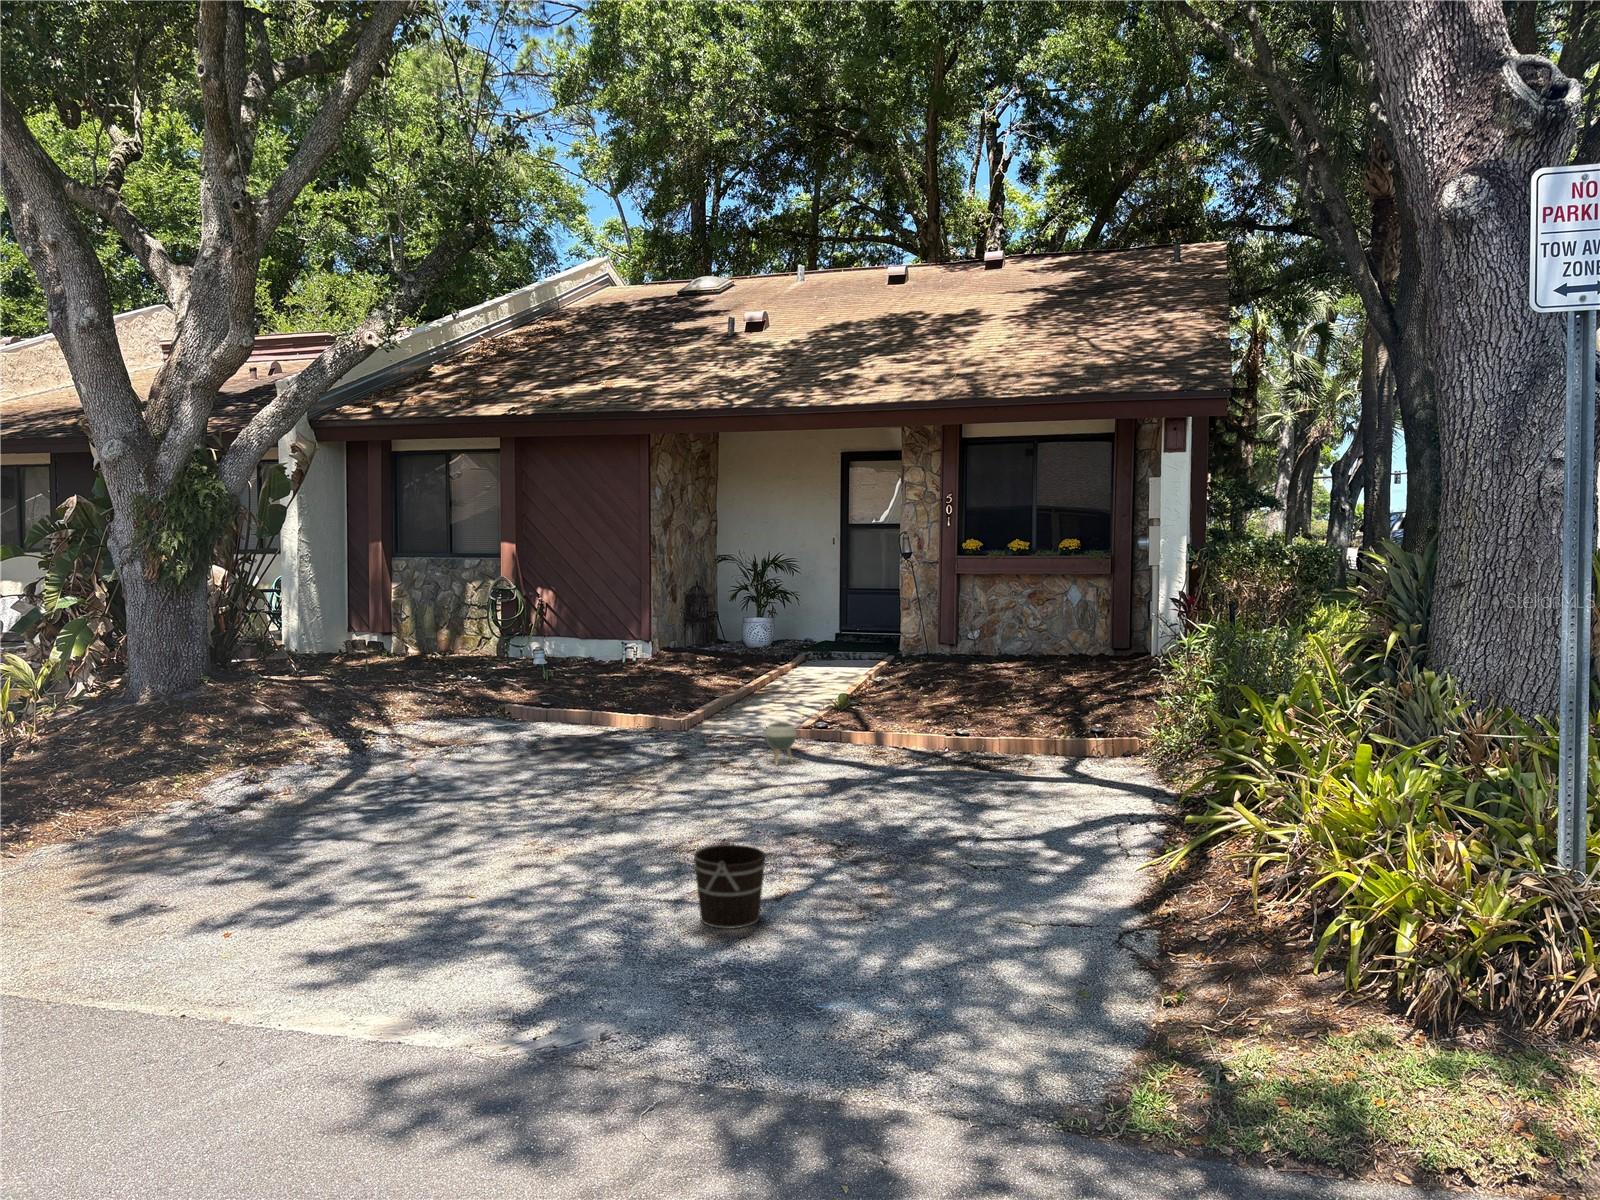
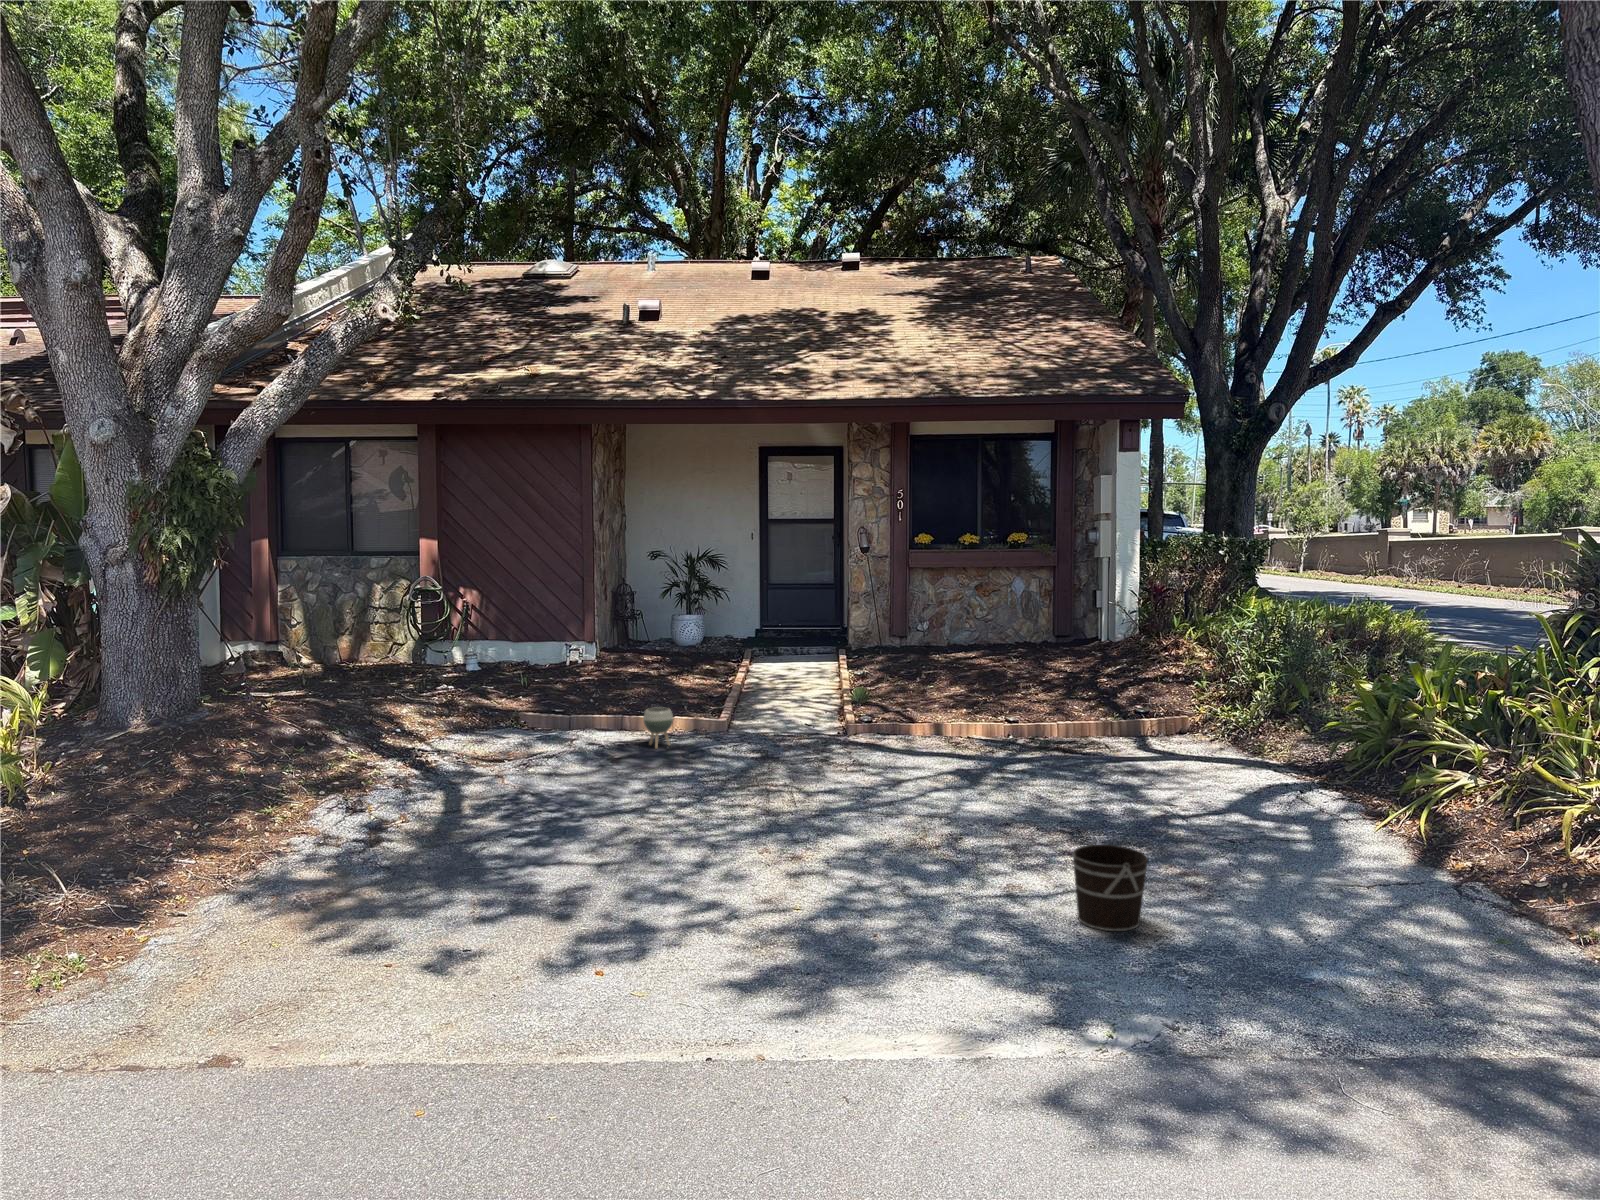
planter: present [765,723,796,765] -> present [643,707,673,748]

